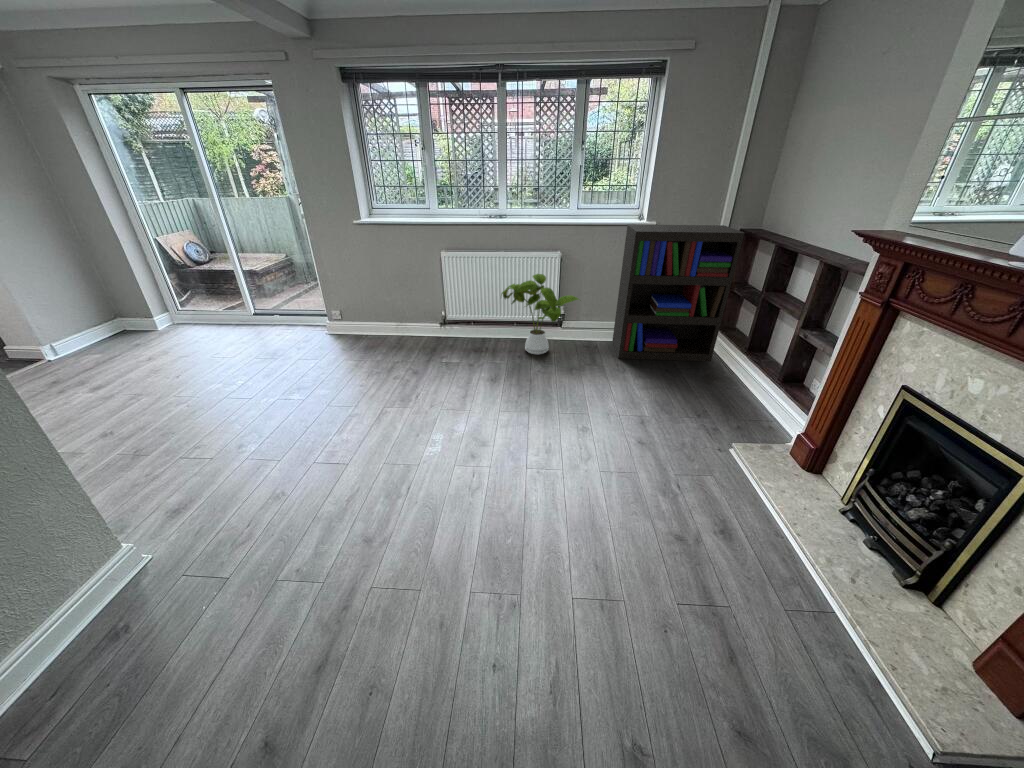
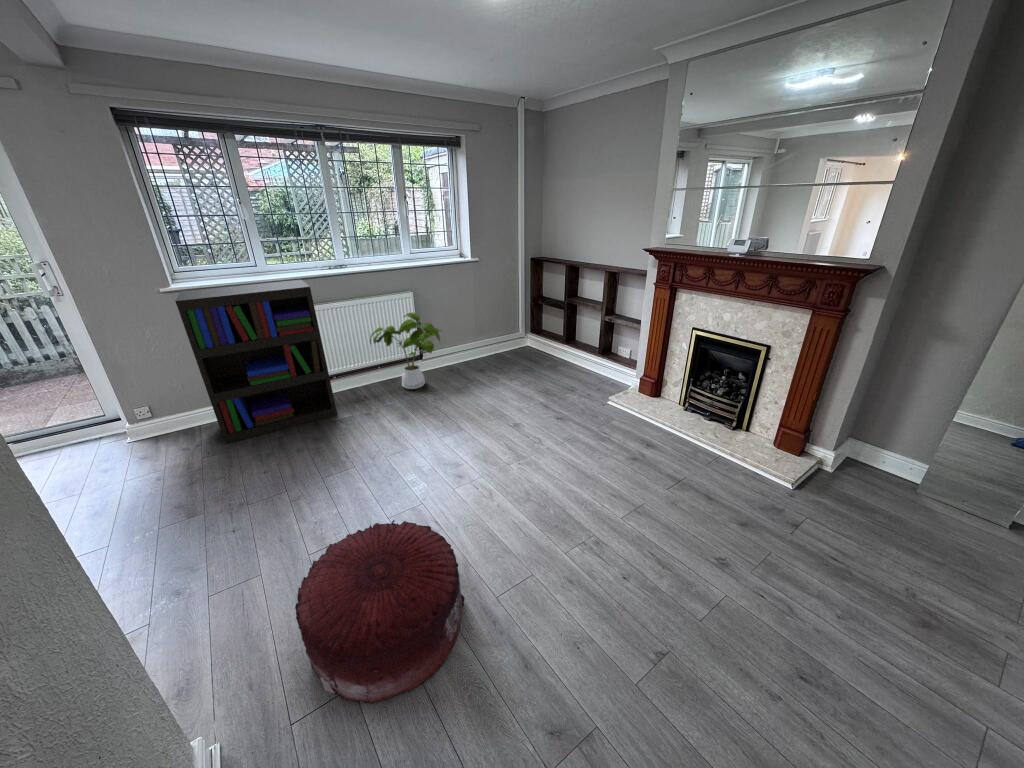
bookshelf: present [612,224,745,361] -> present [175,280,337,443]
pouf: none [192,457,366,611] -> present [295,520,465,704]

